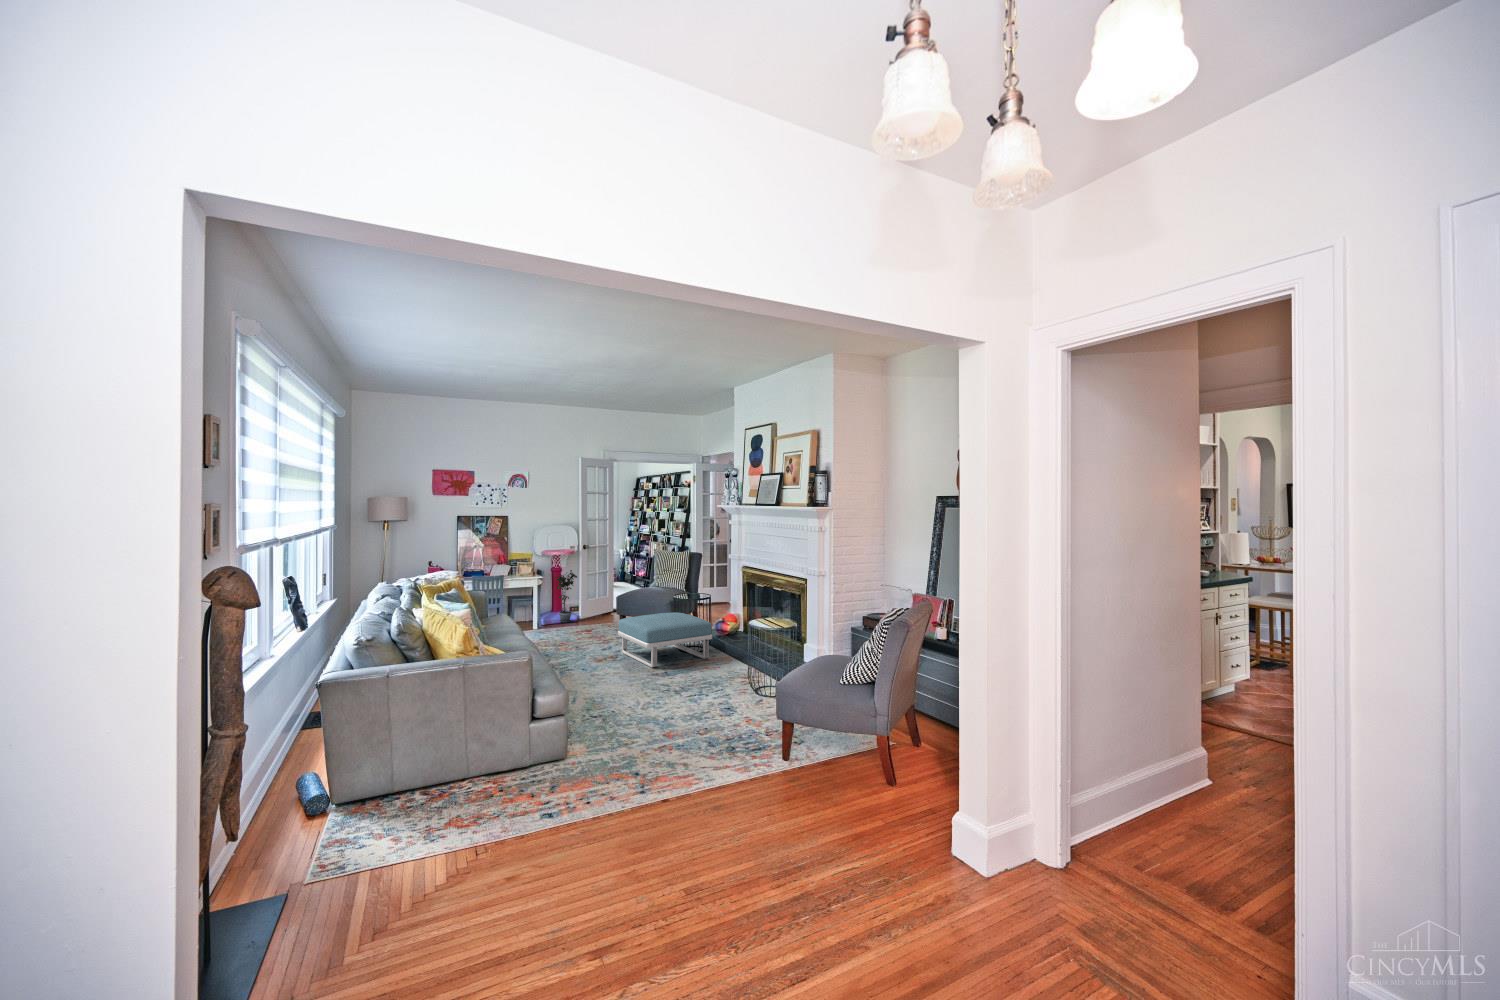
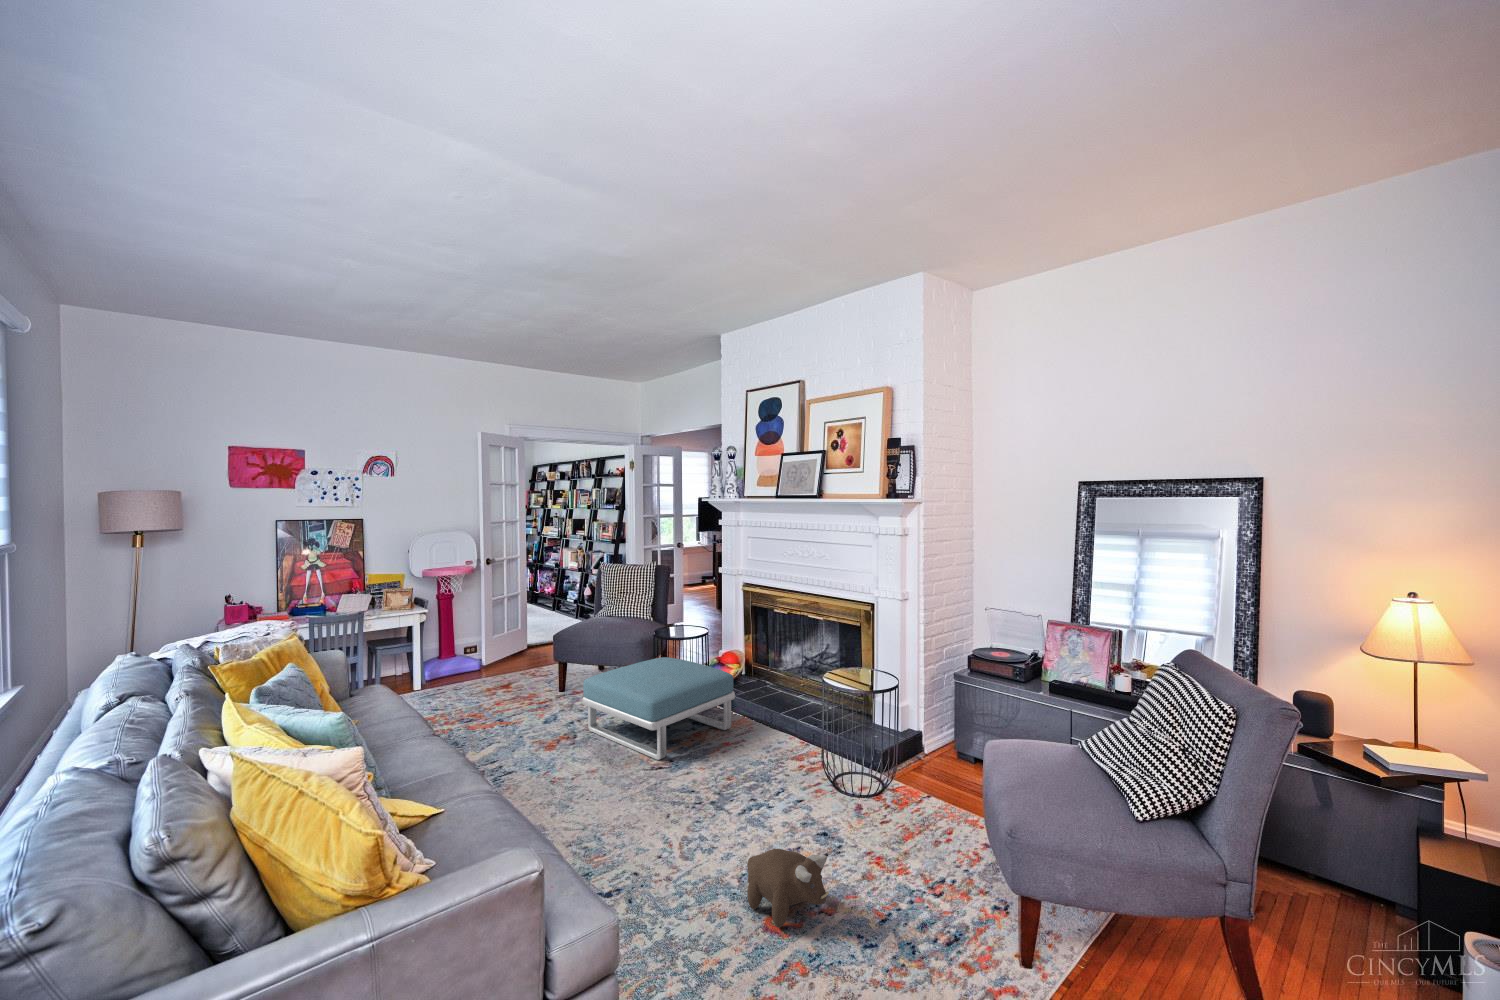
potted plant: present [555,570,577,623] -> none [446,597,482,676]
plush toy: none [649,691,685,725] -> present [747,849,829,927]

